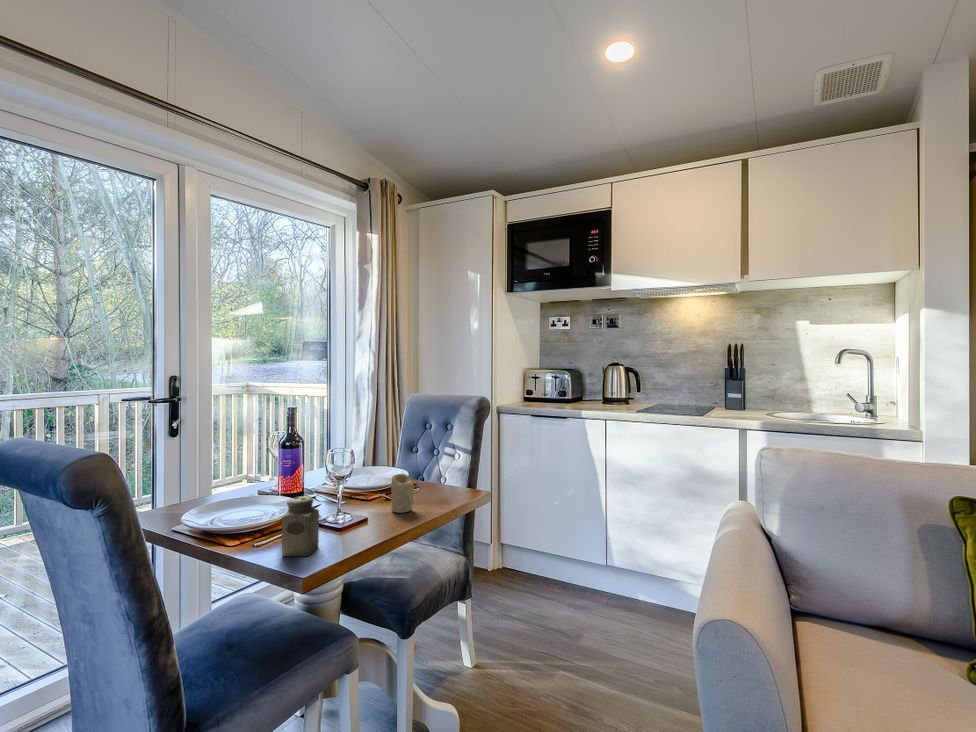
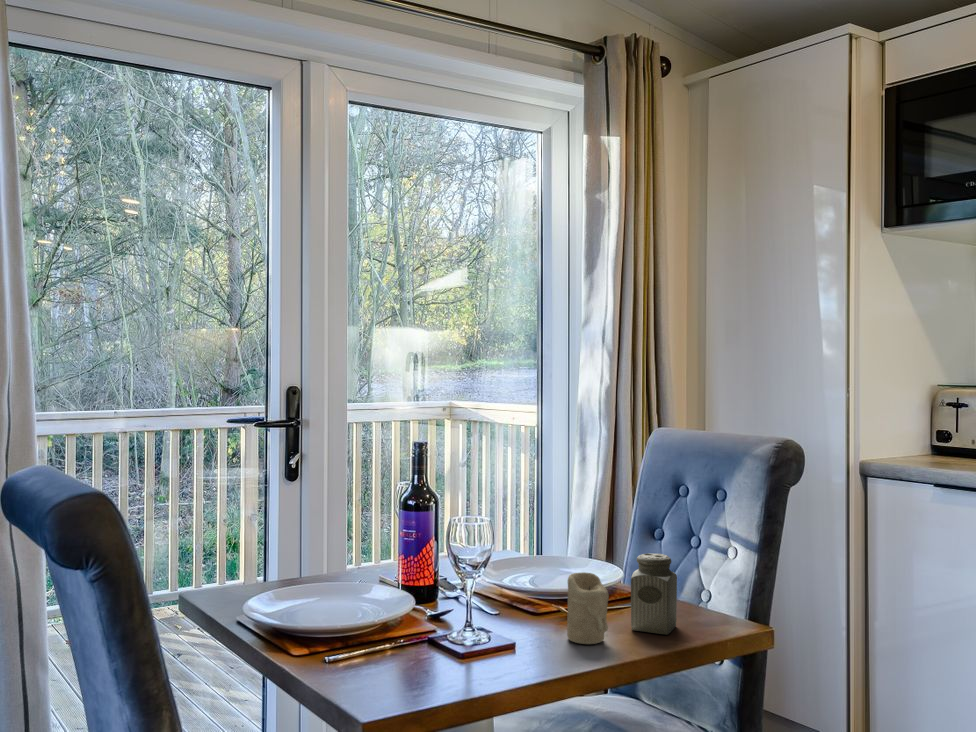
salt shaker: present [281,496,319,556] -> present [631,553,677,635]

